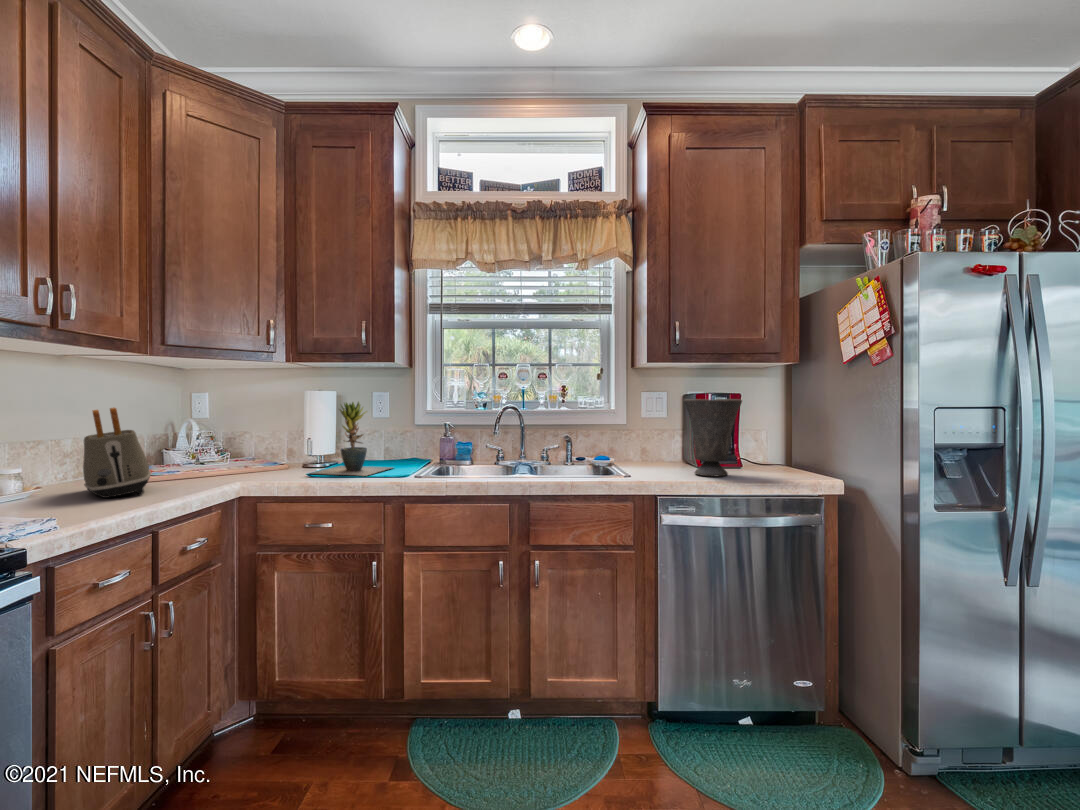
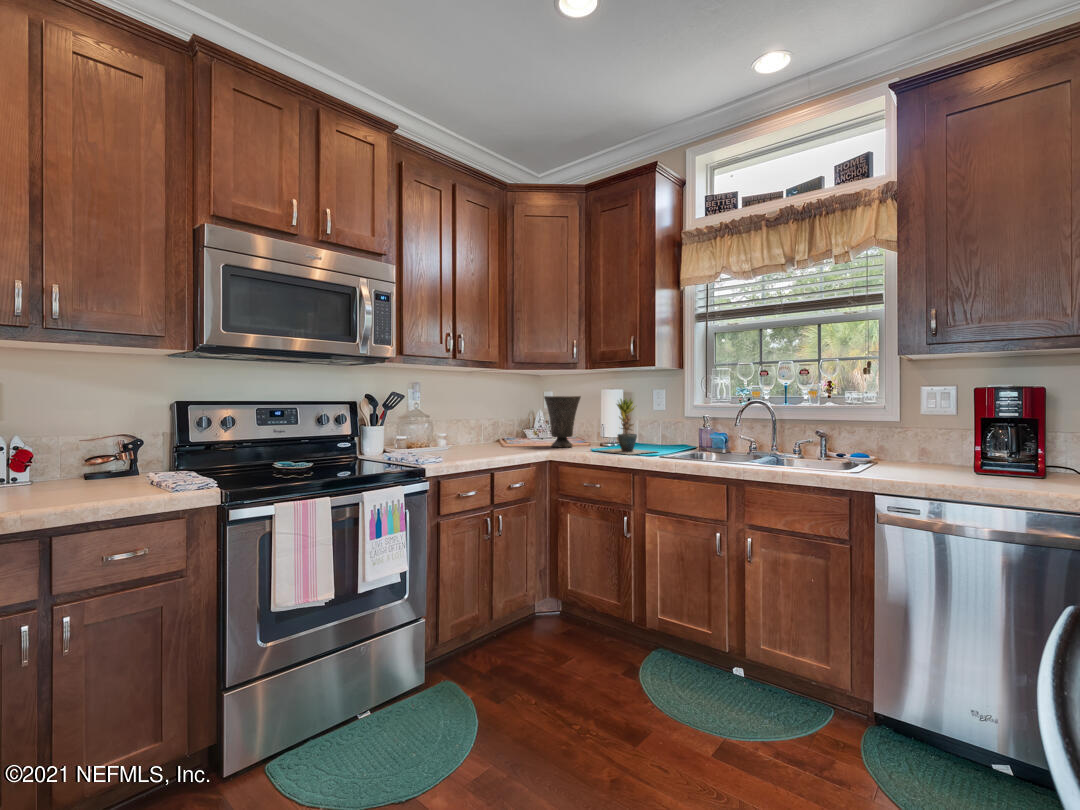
vase: present [684,399,742,476] -> present [544,396,581,447]
toaster: present [83,407,151,498] -> none [471,401,503,453]

